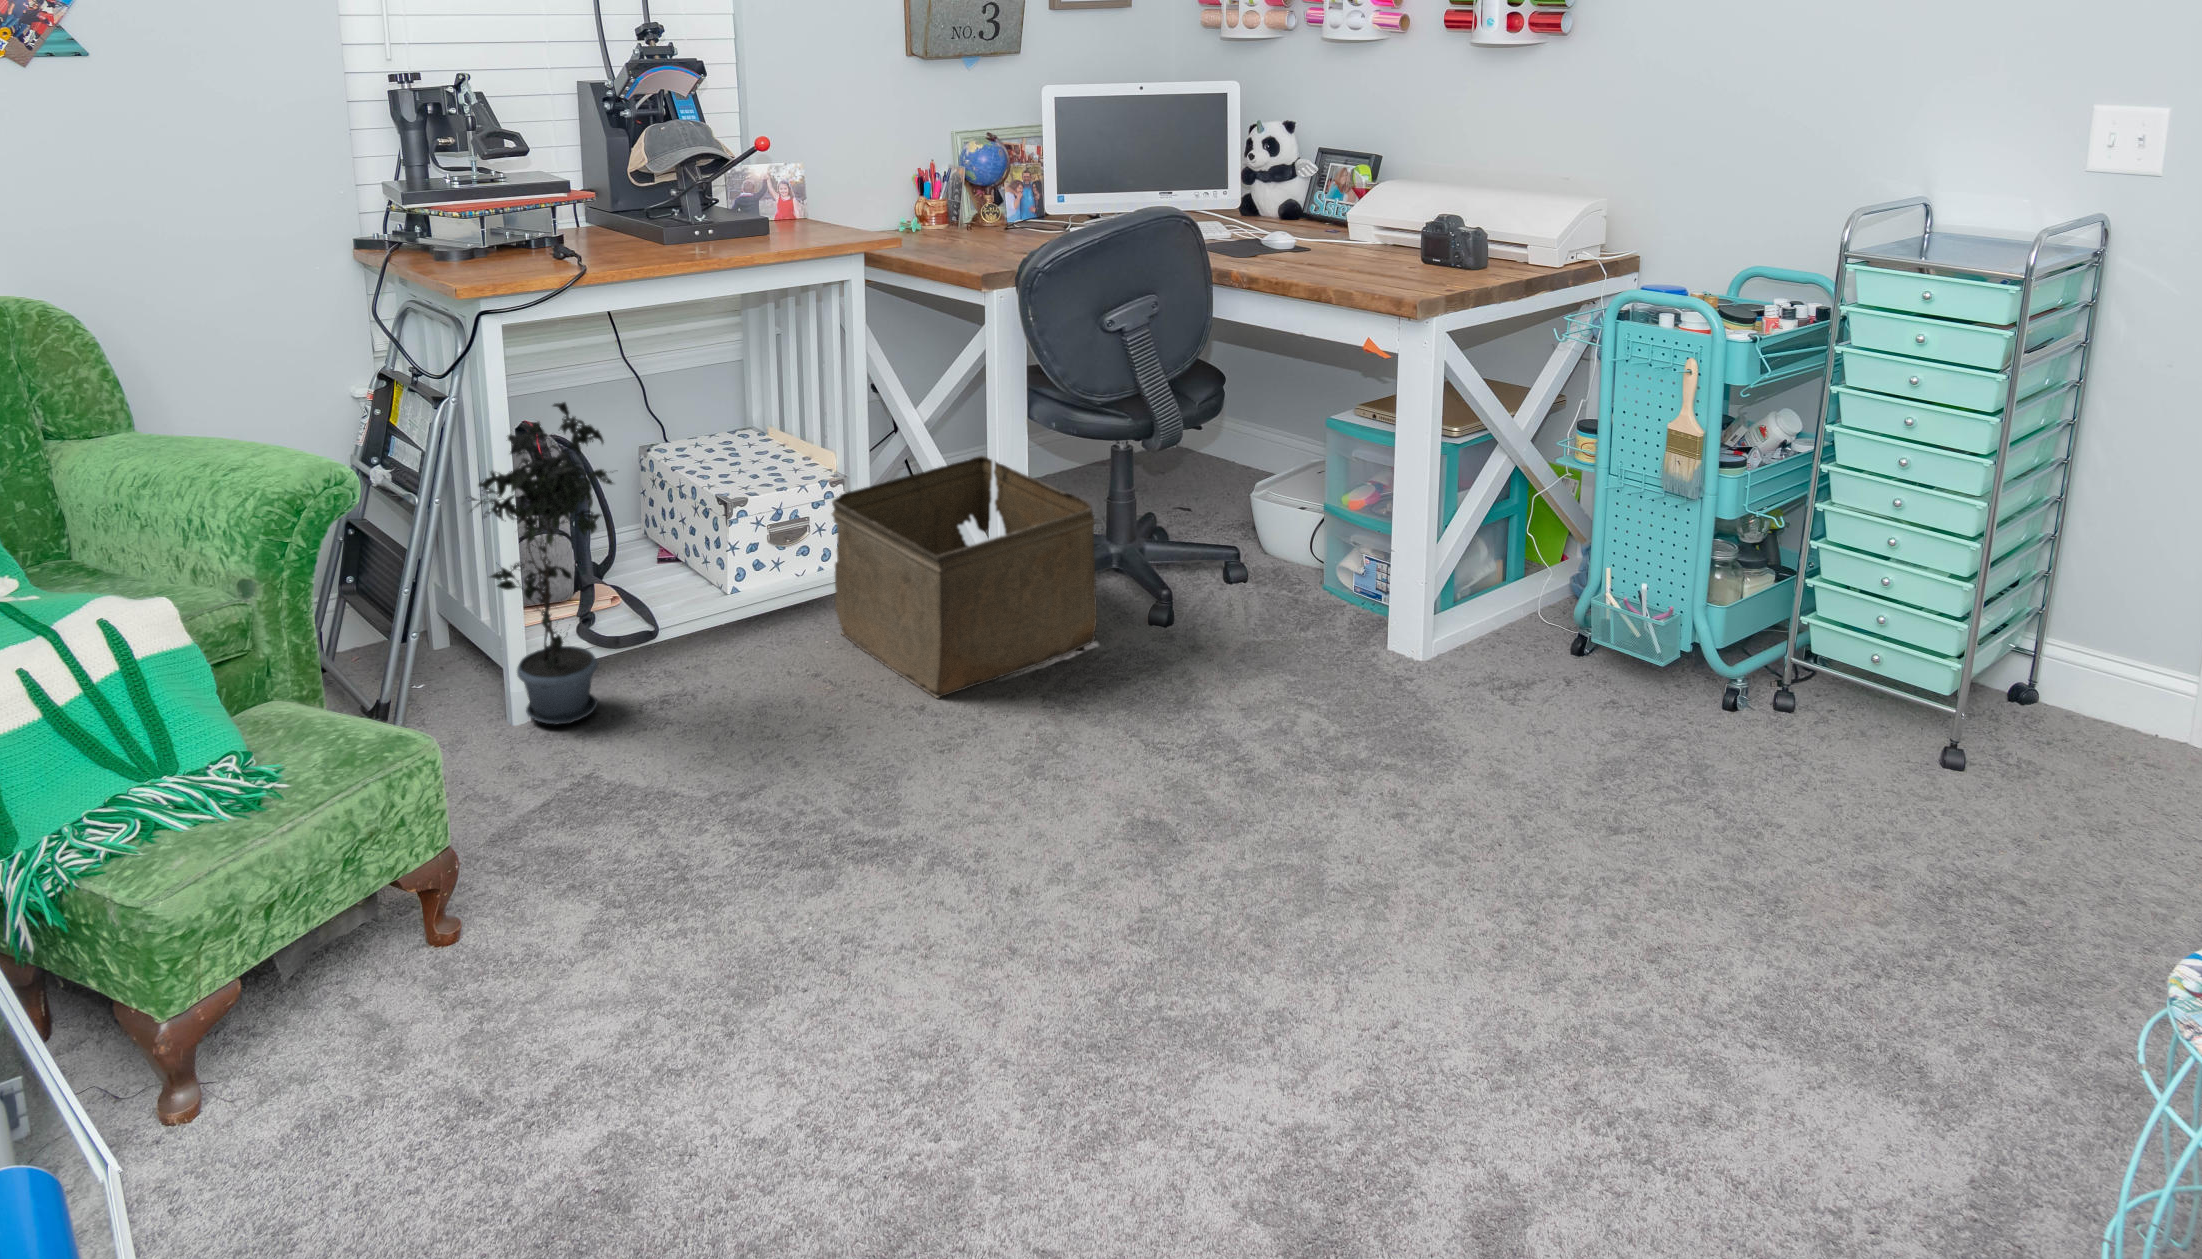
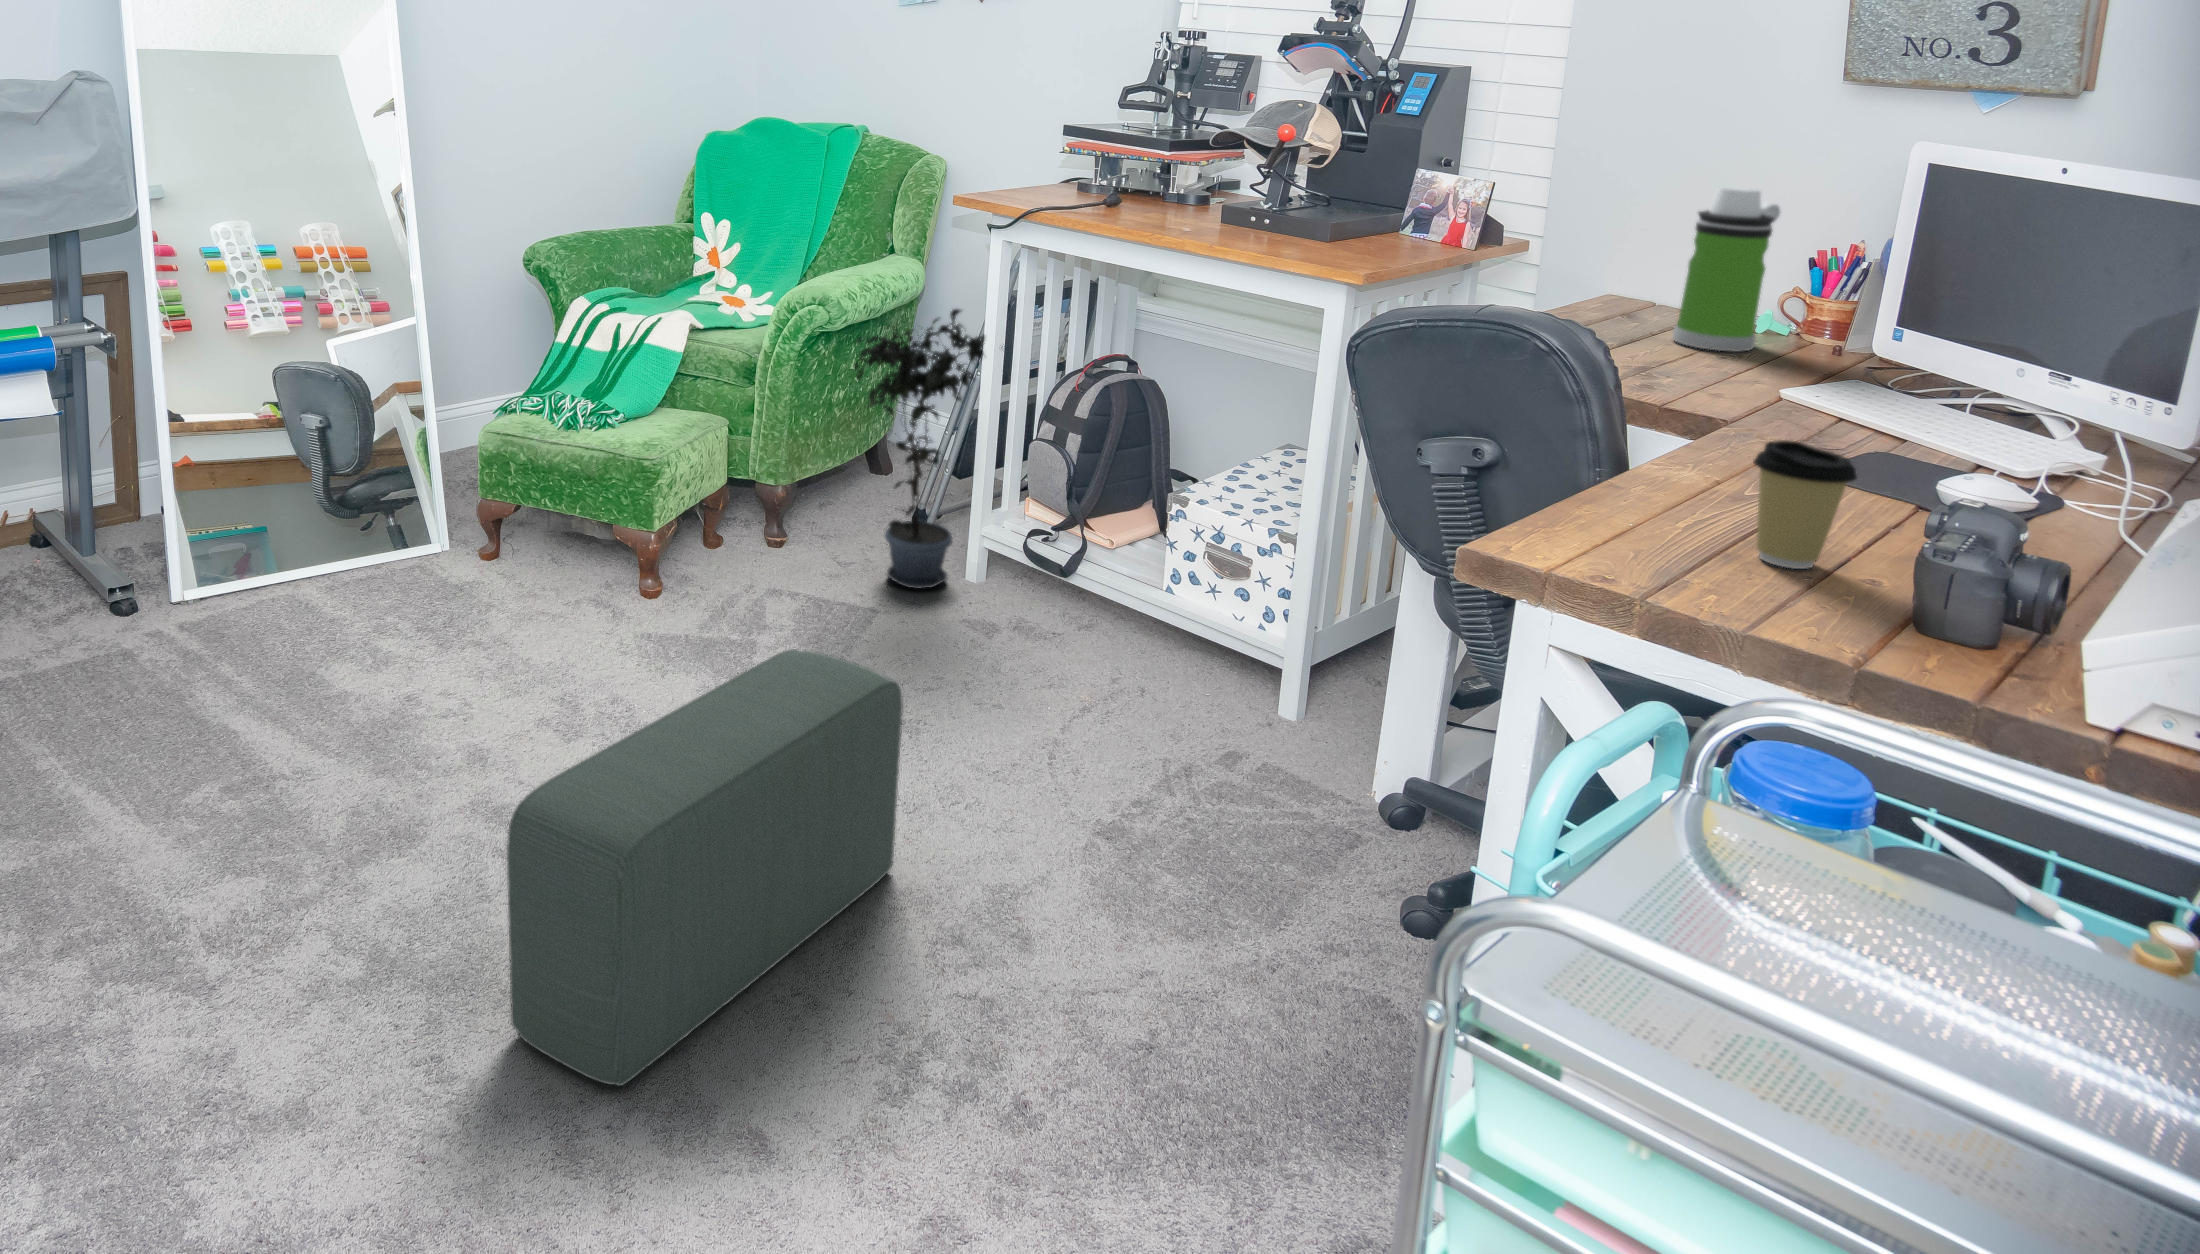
water bottle: none [935,132,982,240] -> present [1672,186,1780,352]
coffee cup: none [1371,230,1413,288] -> present [1754,440,1857,569]
storage bin: present [832,456,1097,698] -> none [1014,524,1367,834]
pouf: none [1098,616,1501,949] -> present [507,649,903,1086]

